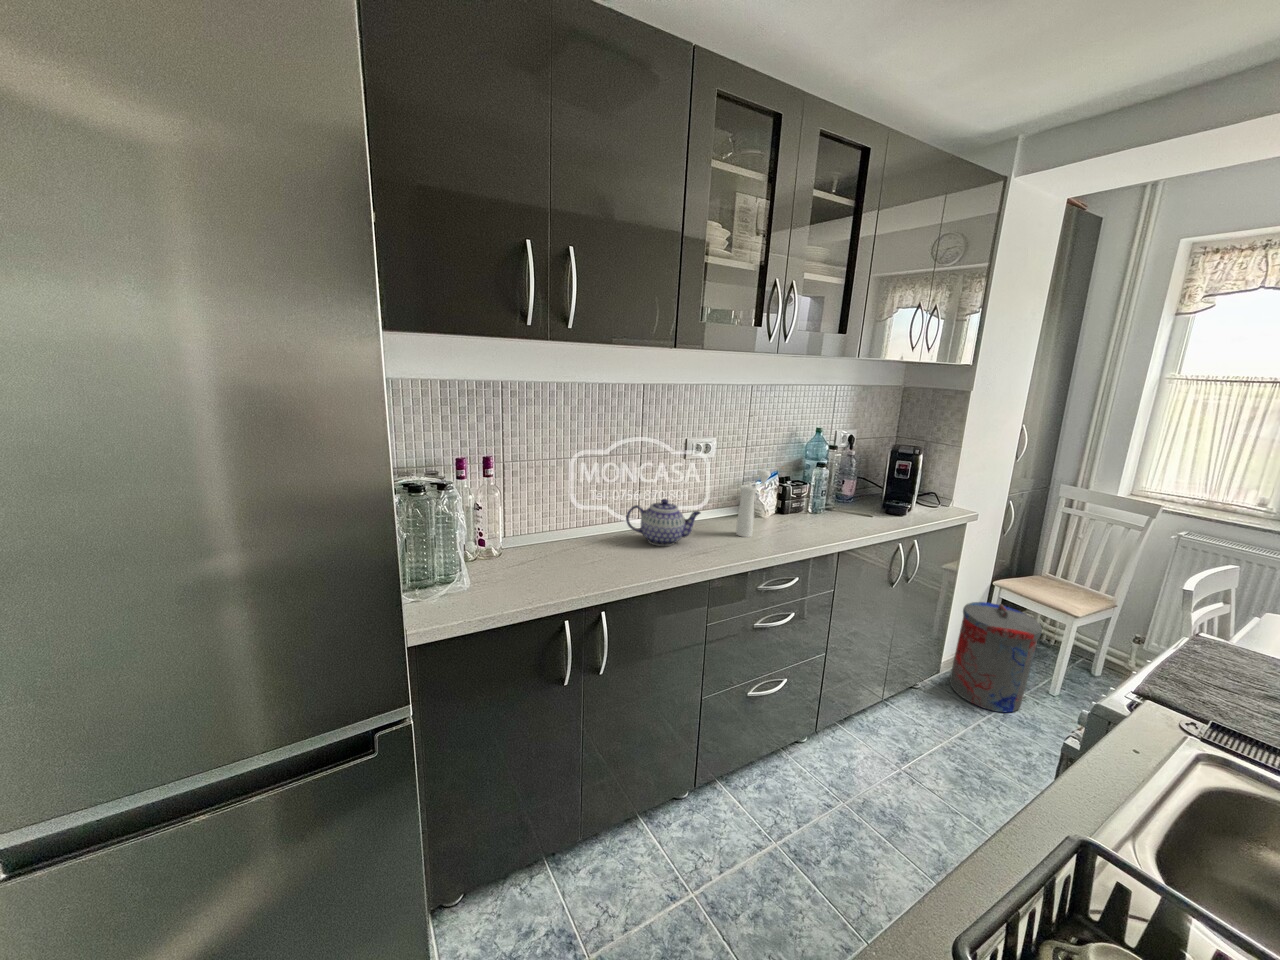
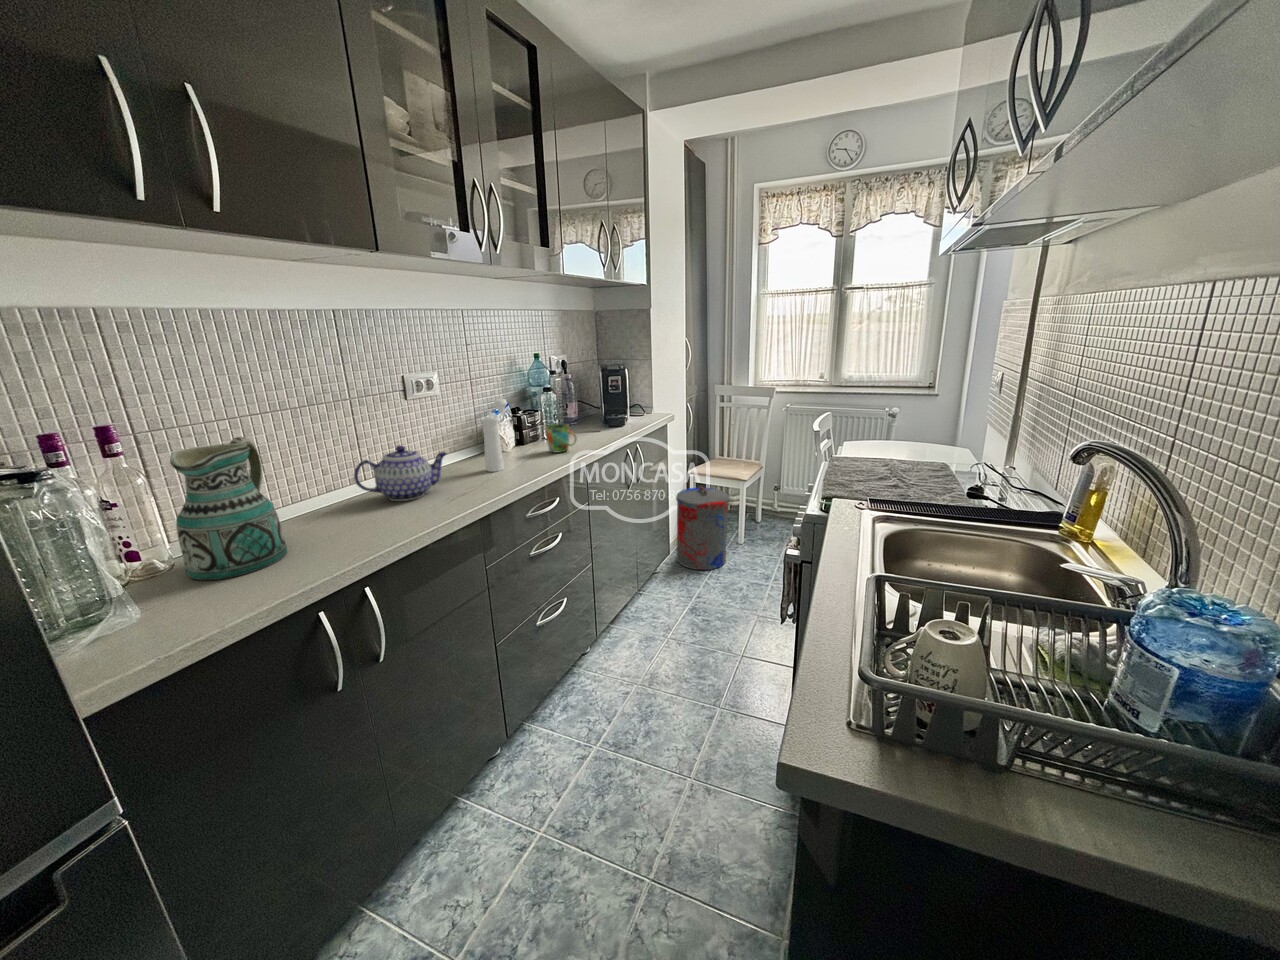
ceramic pitcher: none [504,475,565,576] -> present [170,437,287,580]
mug: none [804,501,835,531] -> present [545,424,577,453]

